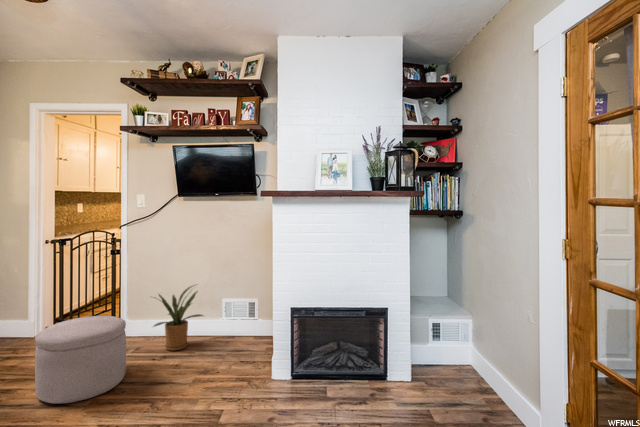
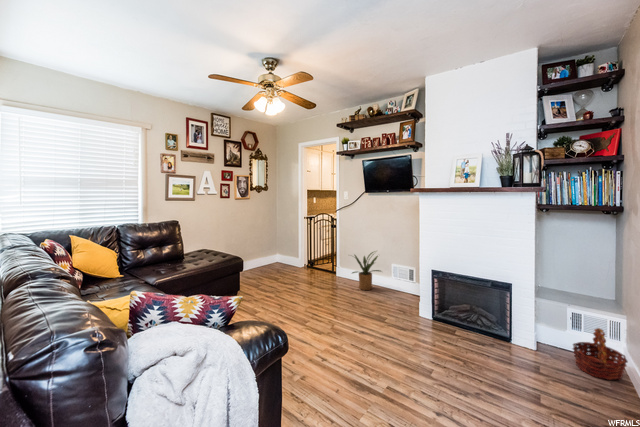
ottoman: present [35,316,126,404] -> none [296,262,336,304]
basket: none [446,343,494,399] -> present [573,328,628,380]

